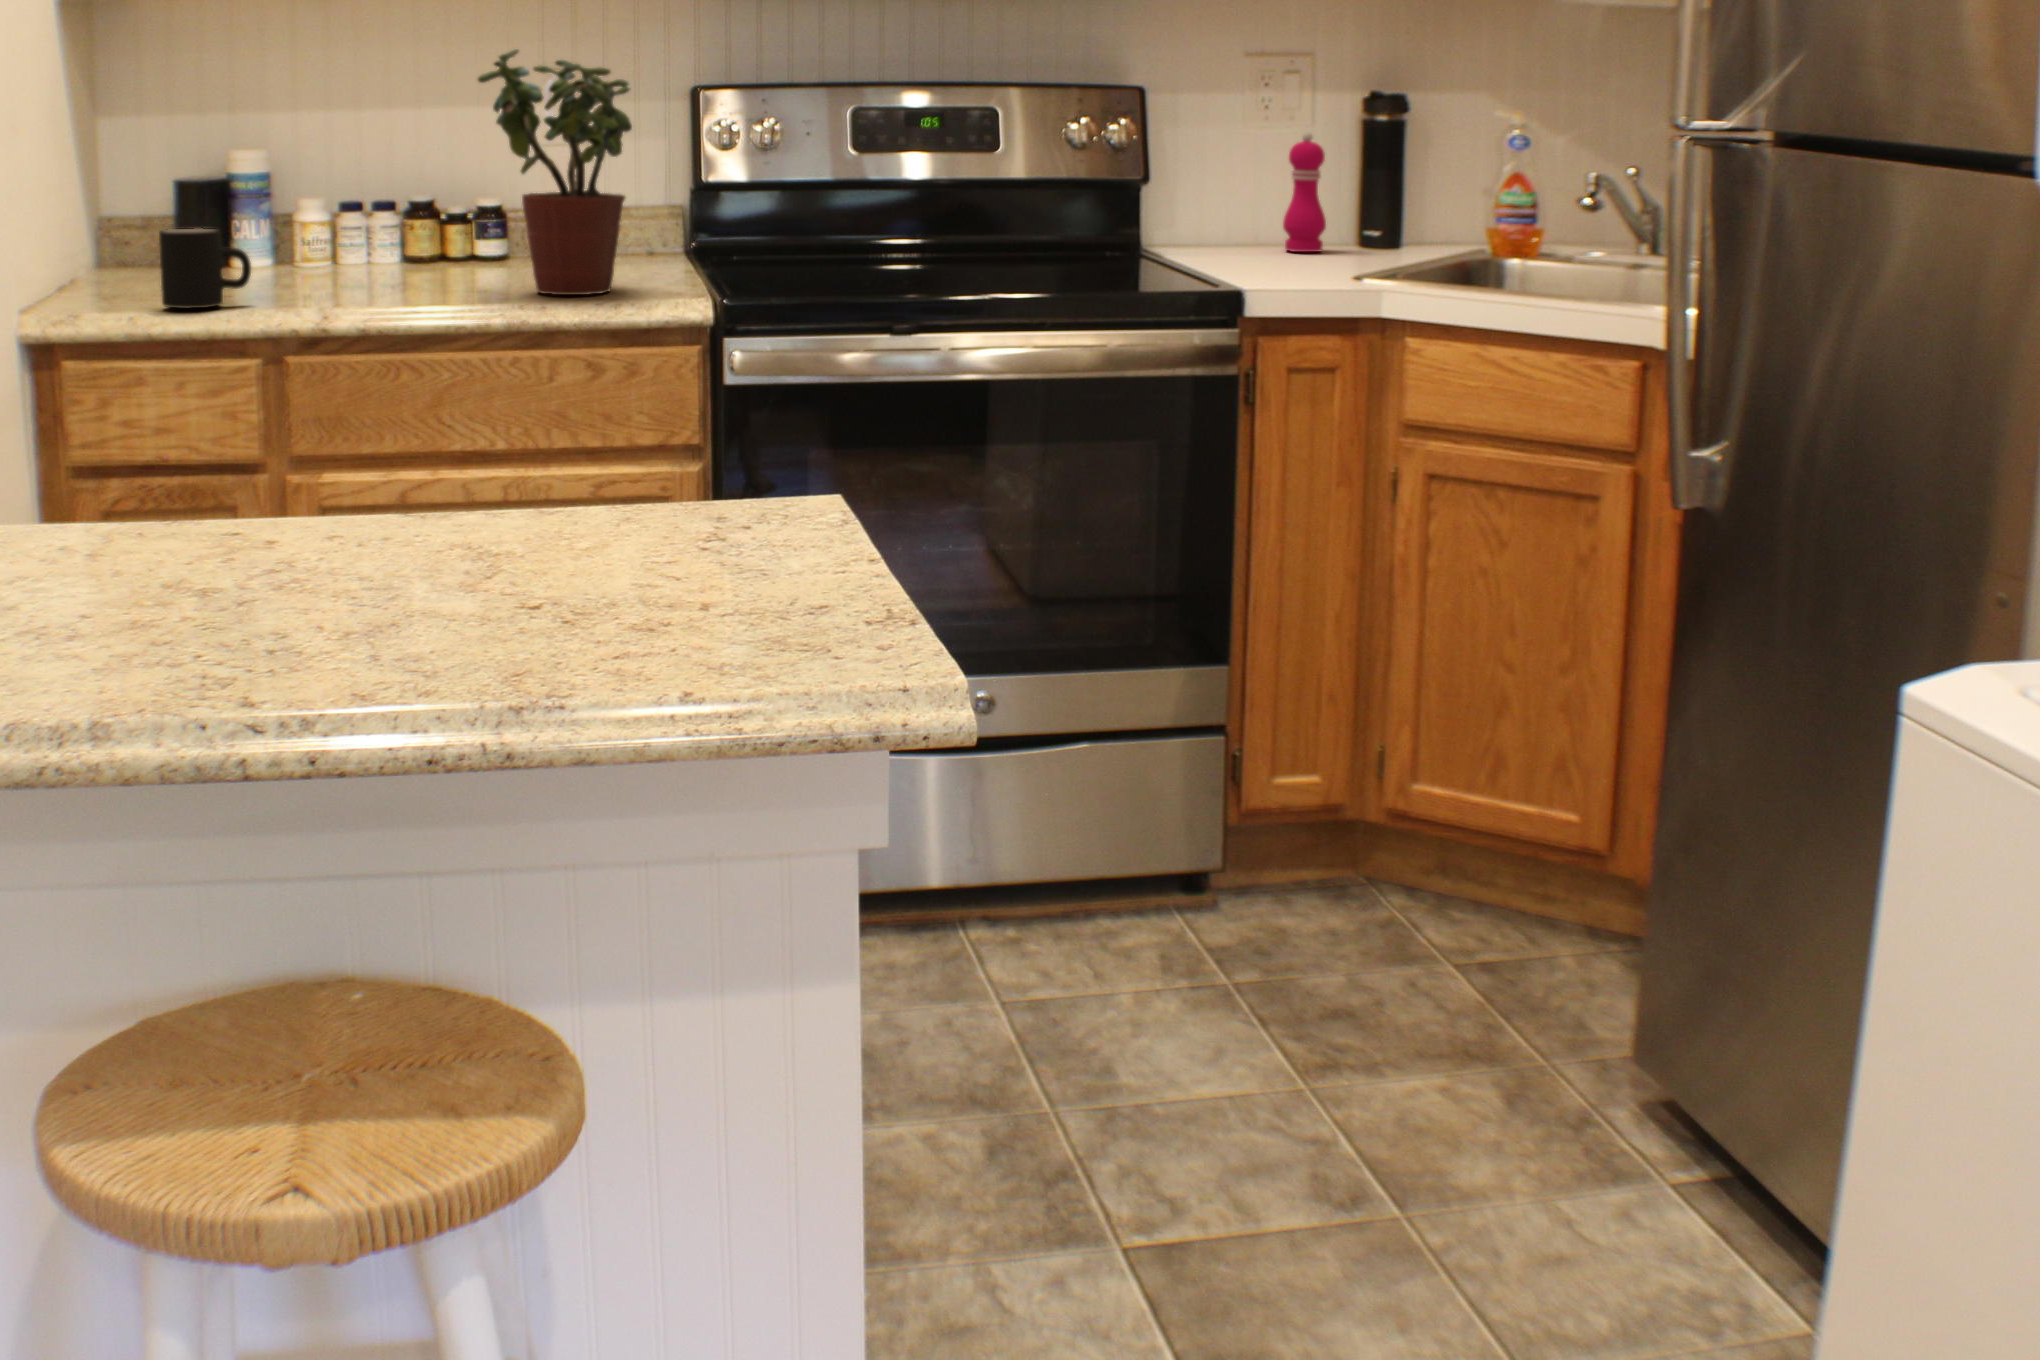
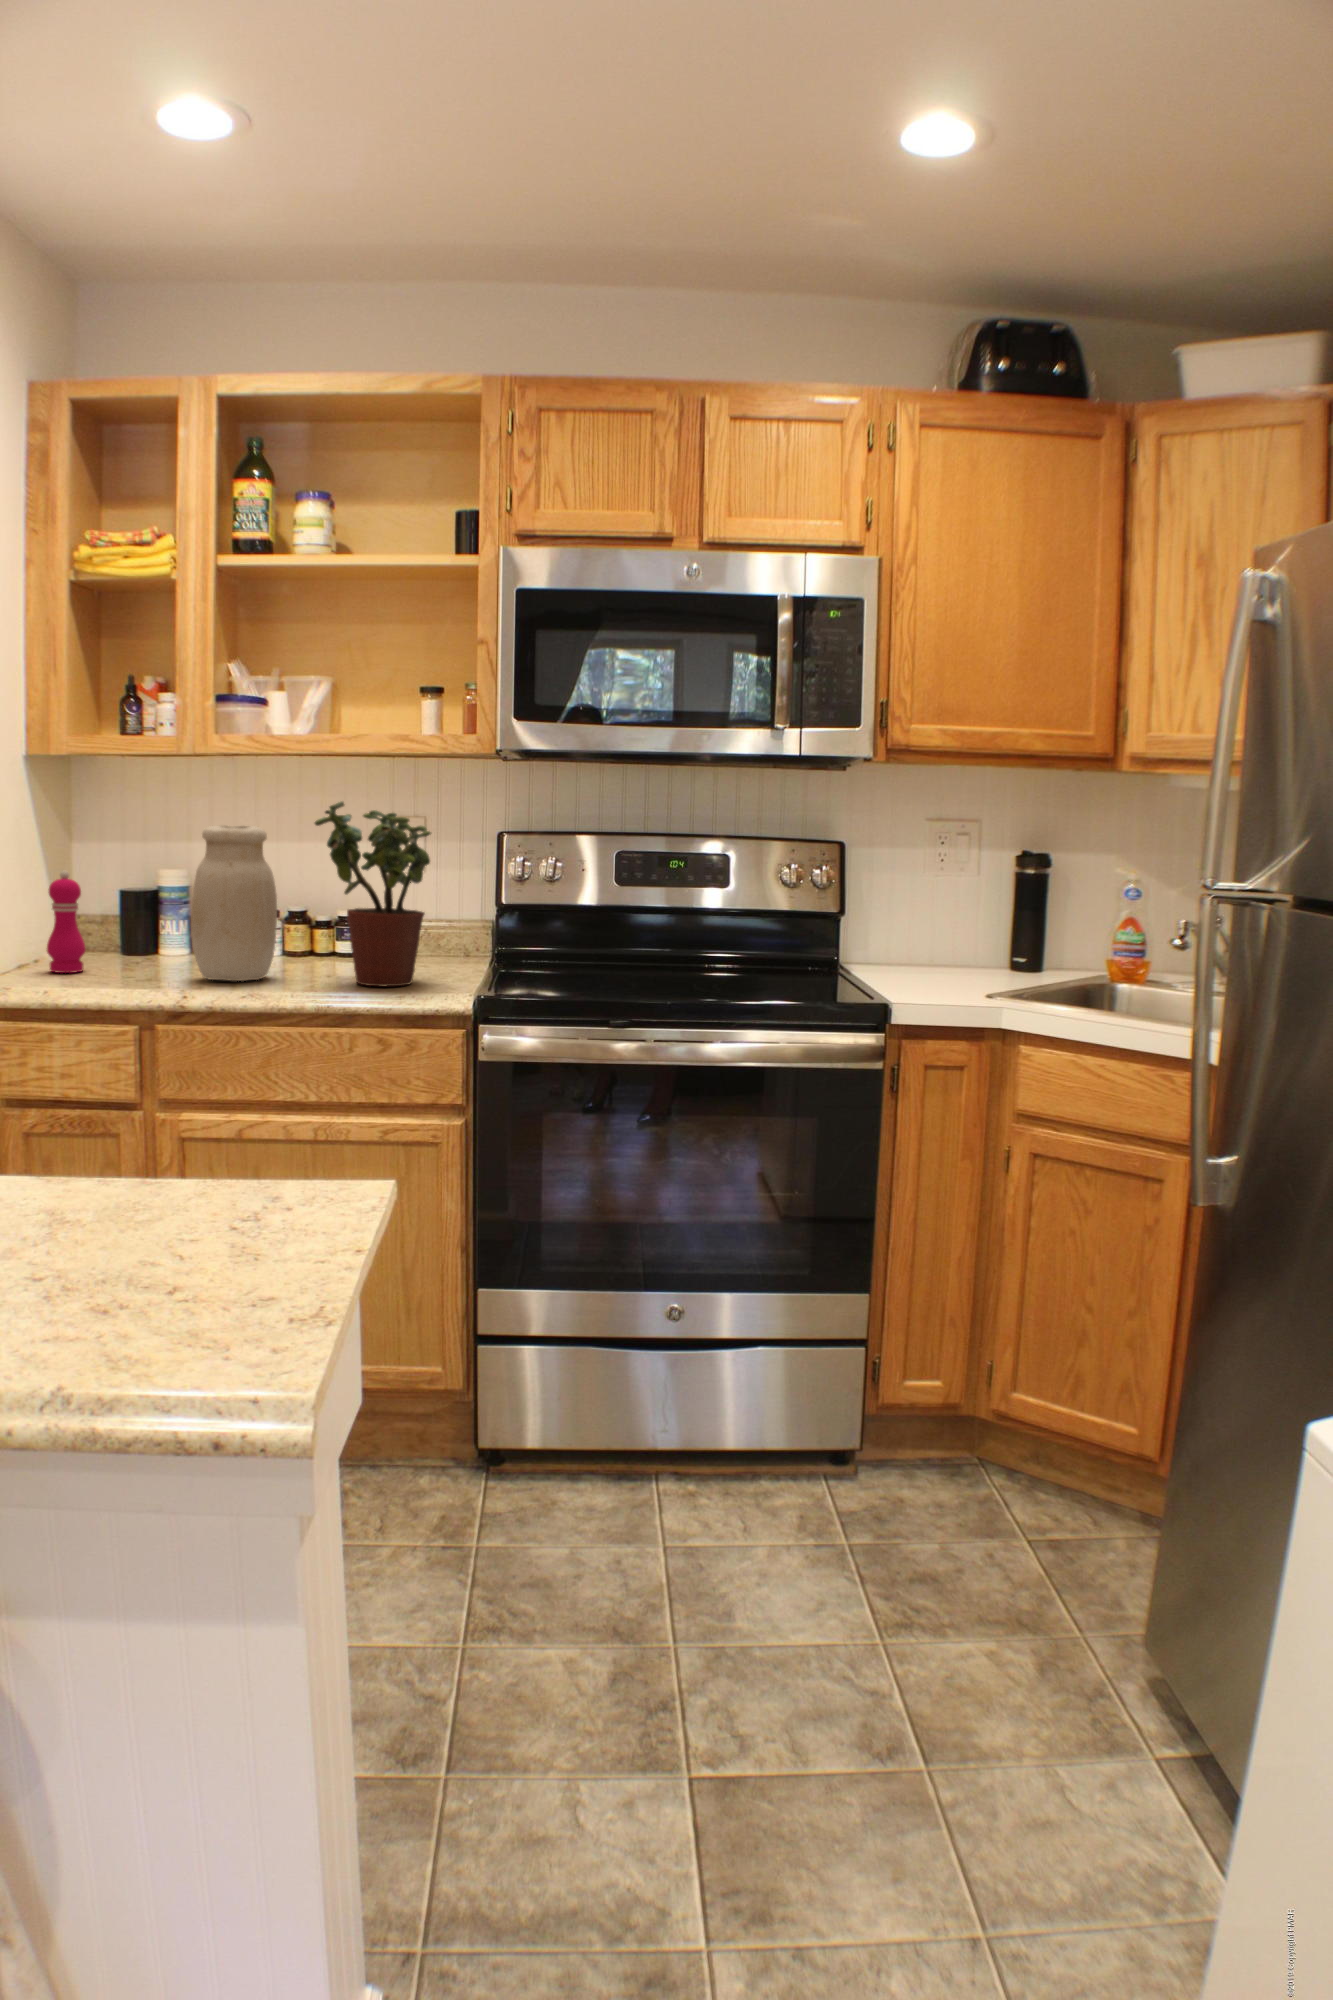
jar: none [309,86,424,295] -> present [191,825,277,981]
pepper mill: present [1283,132,1326,252] -> present [47,870,86,973]
mug: present [159,228,251,308] -> none [76,927,144,987]

